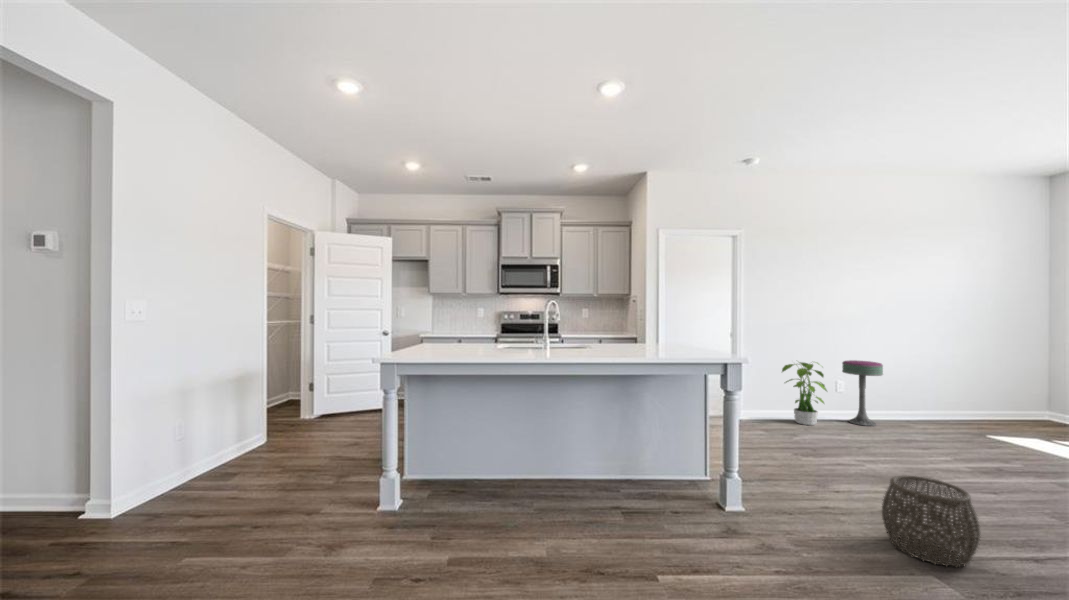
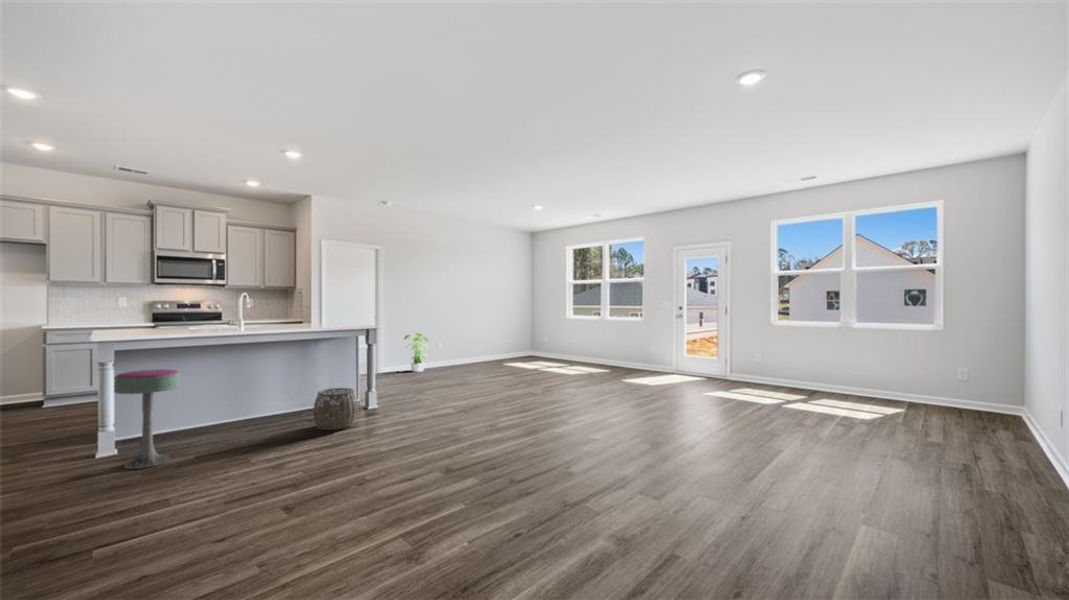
bar stool: present [842,360,883,426] -> present [114,369,180,469]
woven basket: present [882,476,981,567] -> present [313,388,358,430]

